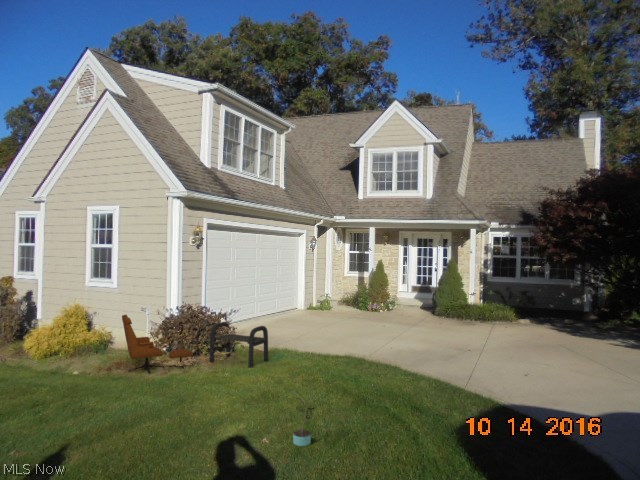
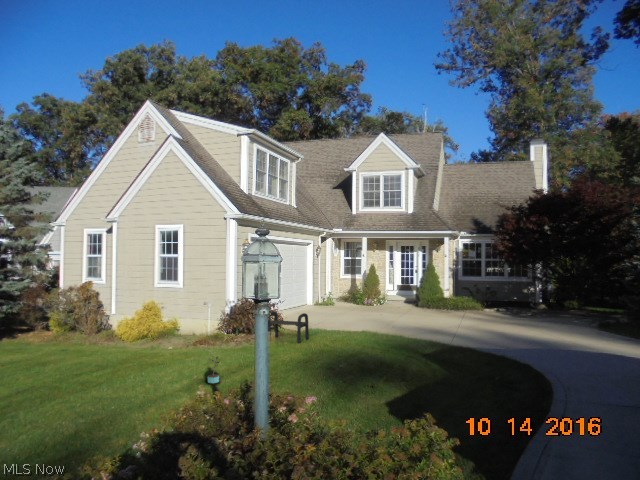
lounge chair: present [122,315,193,374] -> none [207,306,256,348]
potted plant: present [286,383,315,446] -> present [205,345,220,383]

